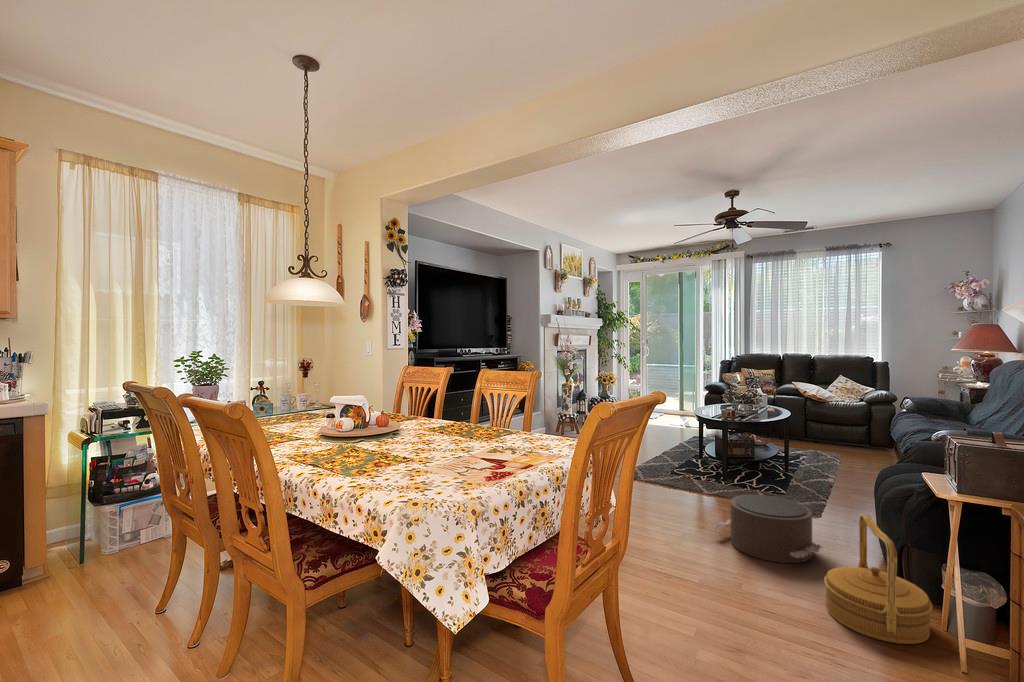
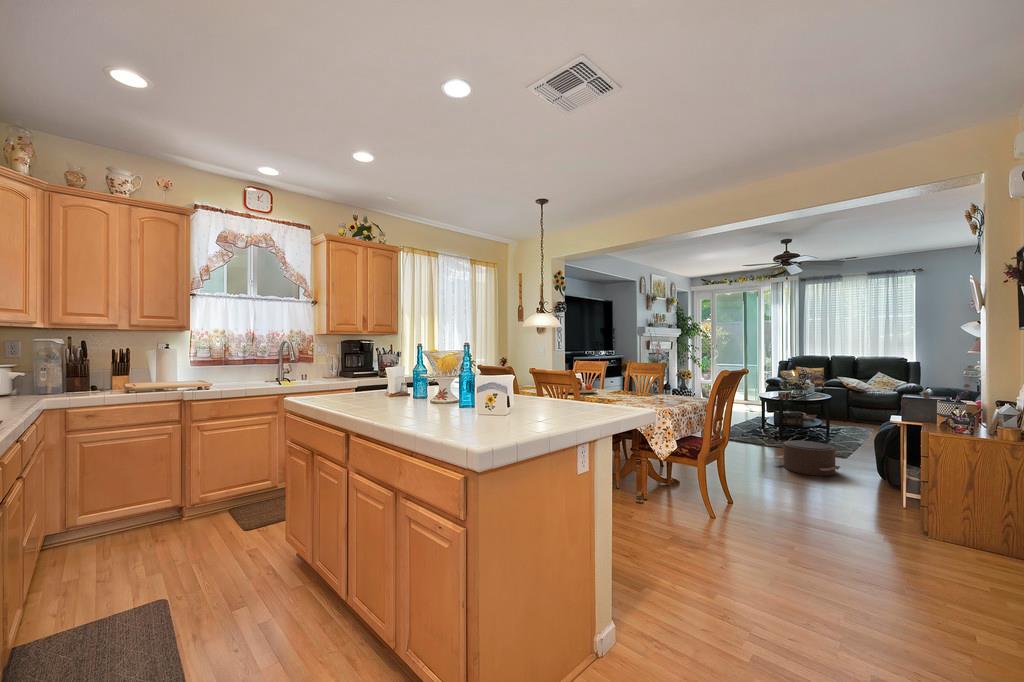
woven basket: present [824,514,933,644] -> none [836,442,895,502]

